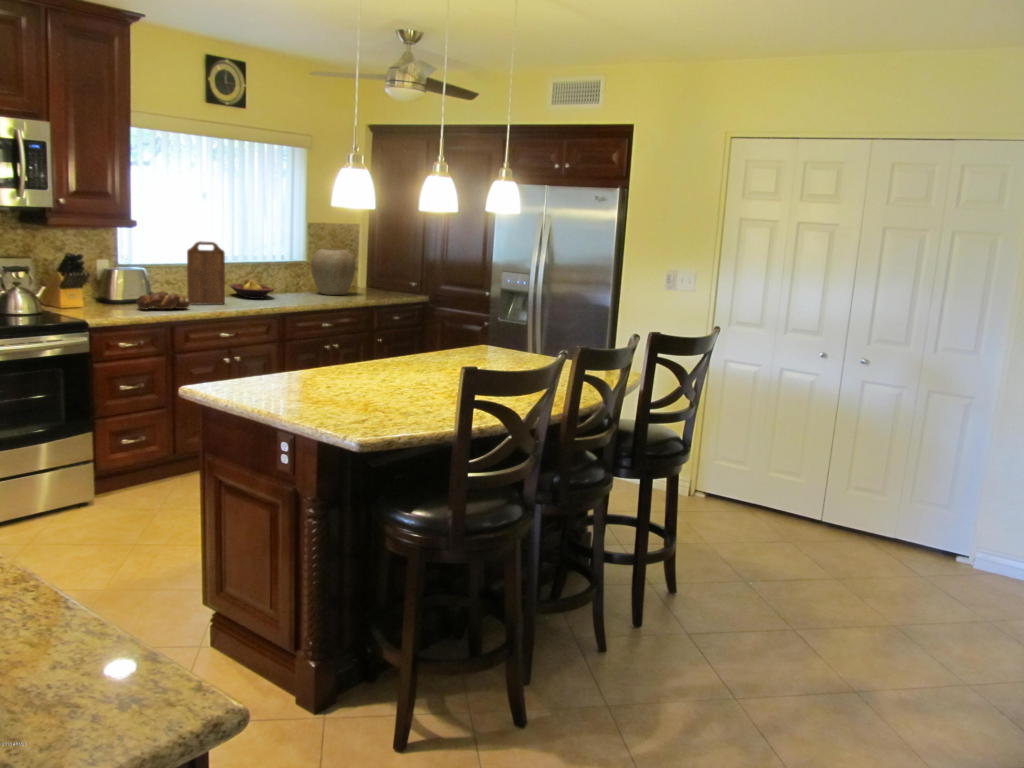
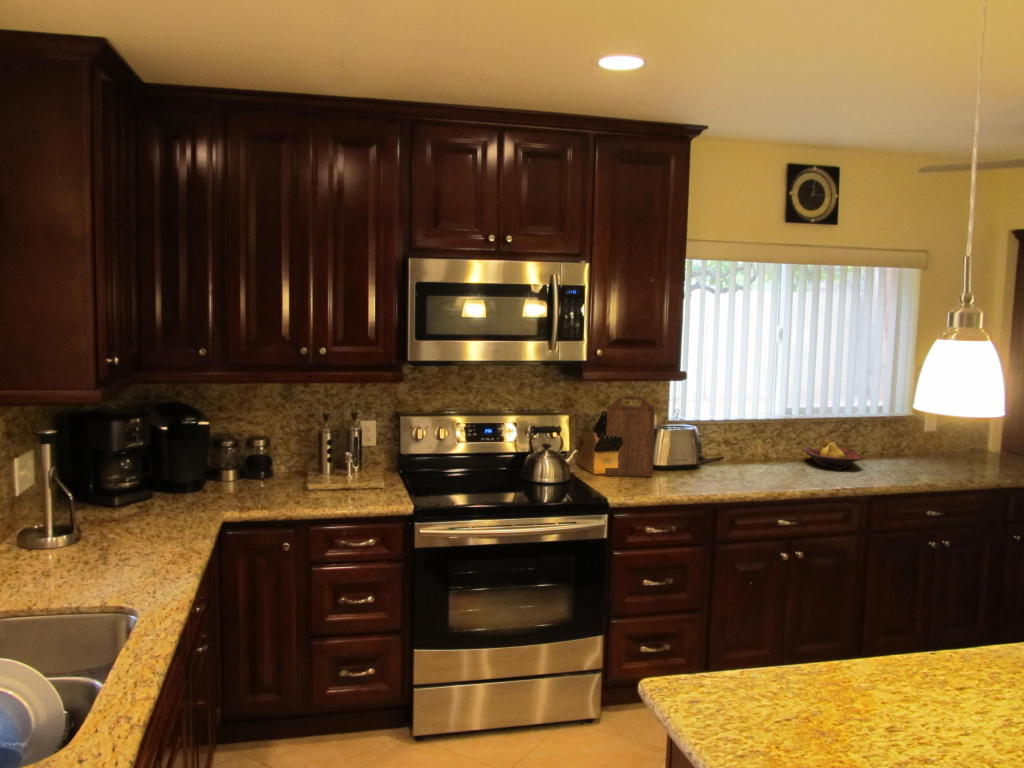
cutting board: present [187,241,225,305] -> present [605,395,655,477]
vase: present [311,249,355,295] -> none [920,400,990,467]
bread loaf: present [137,292,190,309] -> none [676,460,739,484]

